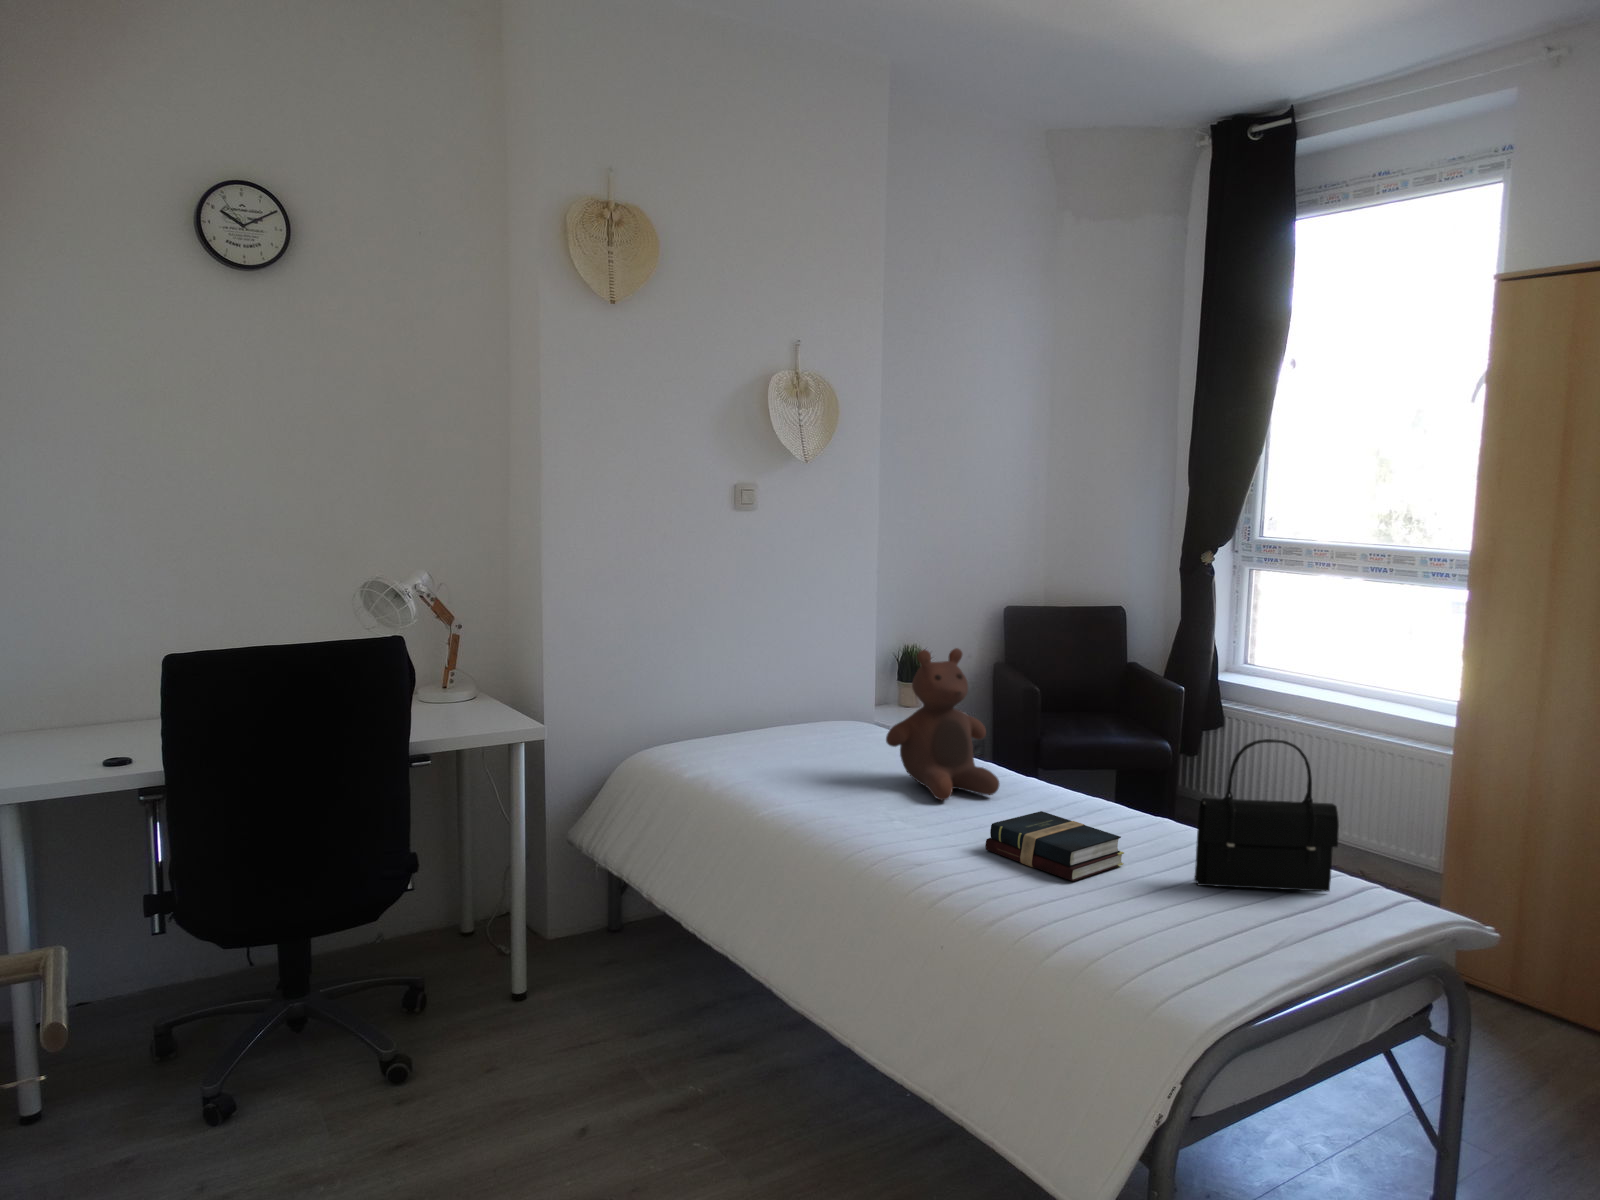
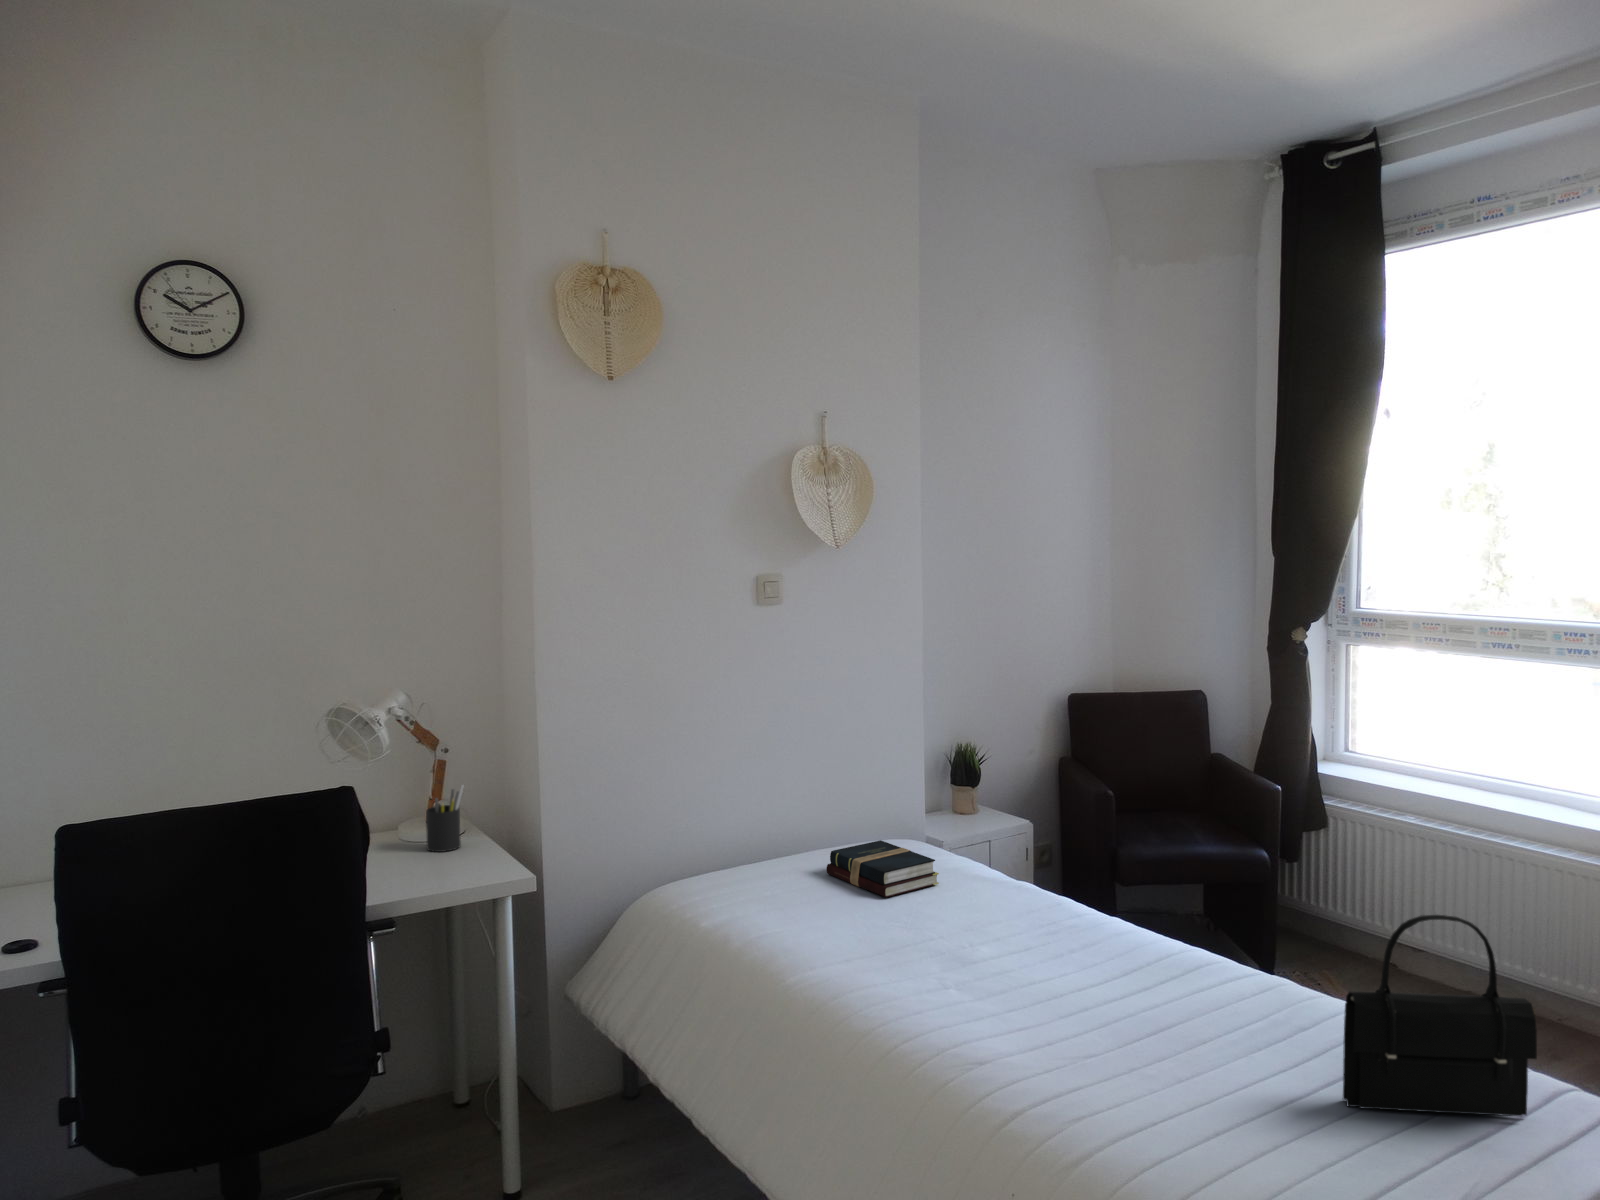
stuffed bear: present [886,648,999,800] -> none [937,773,1077,965]
pen holder: none [446,653,480,710] -> present [426,785,464,852]
hardback book: present [985,811,1124,881] -> present [826,840,939,897]

